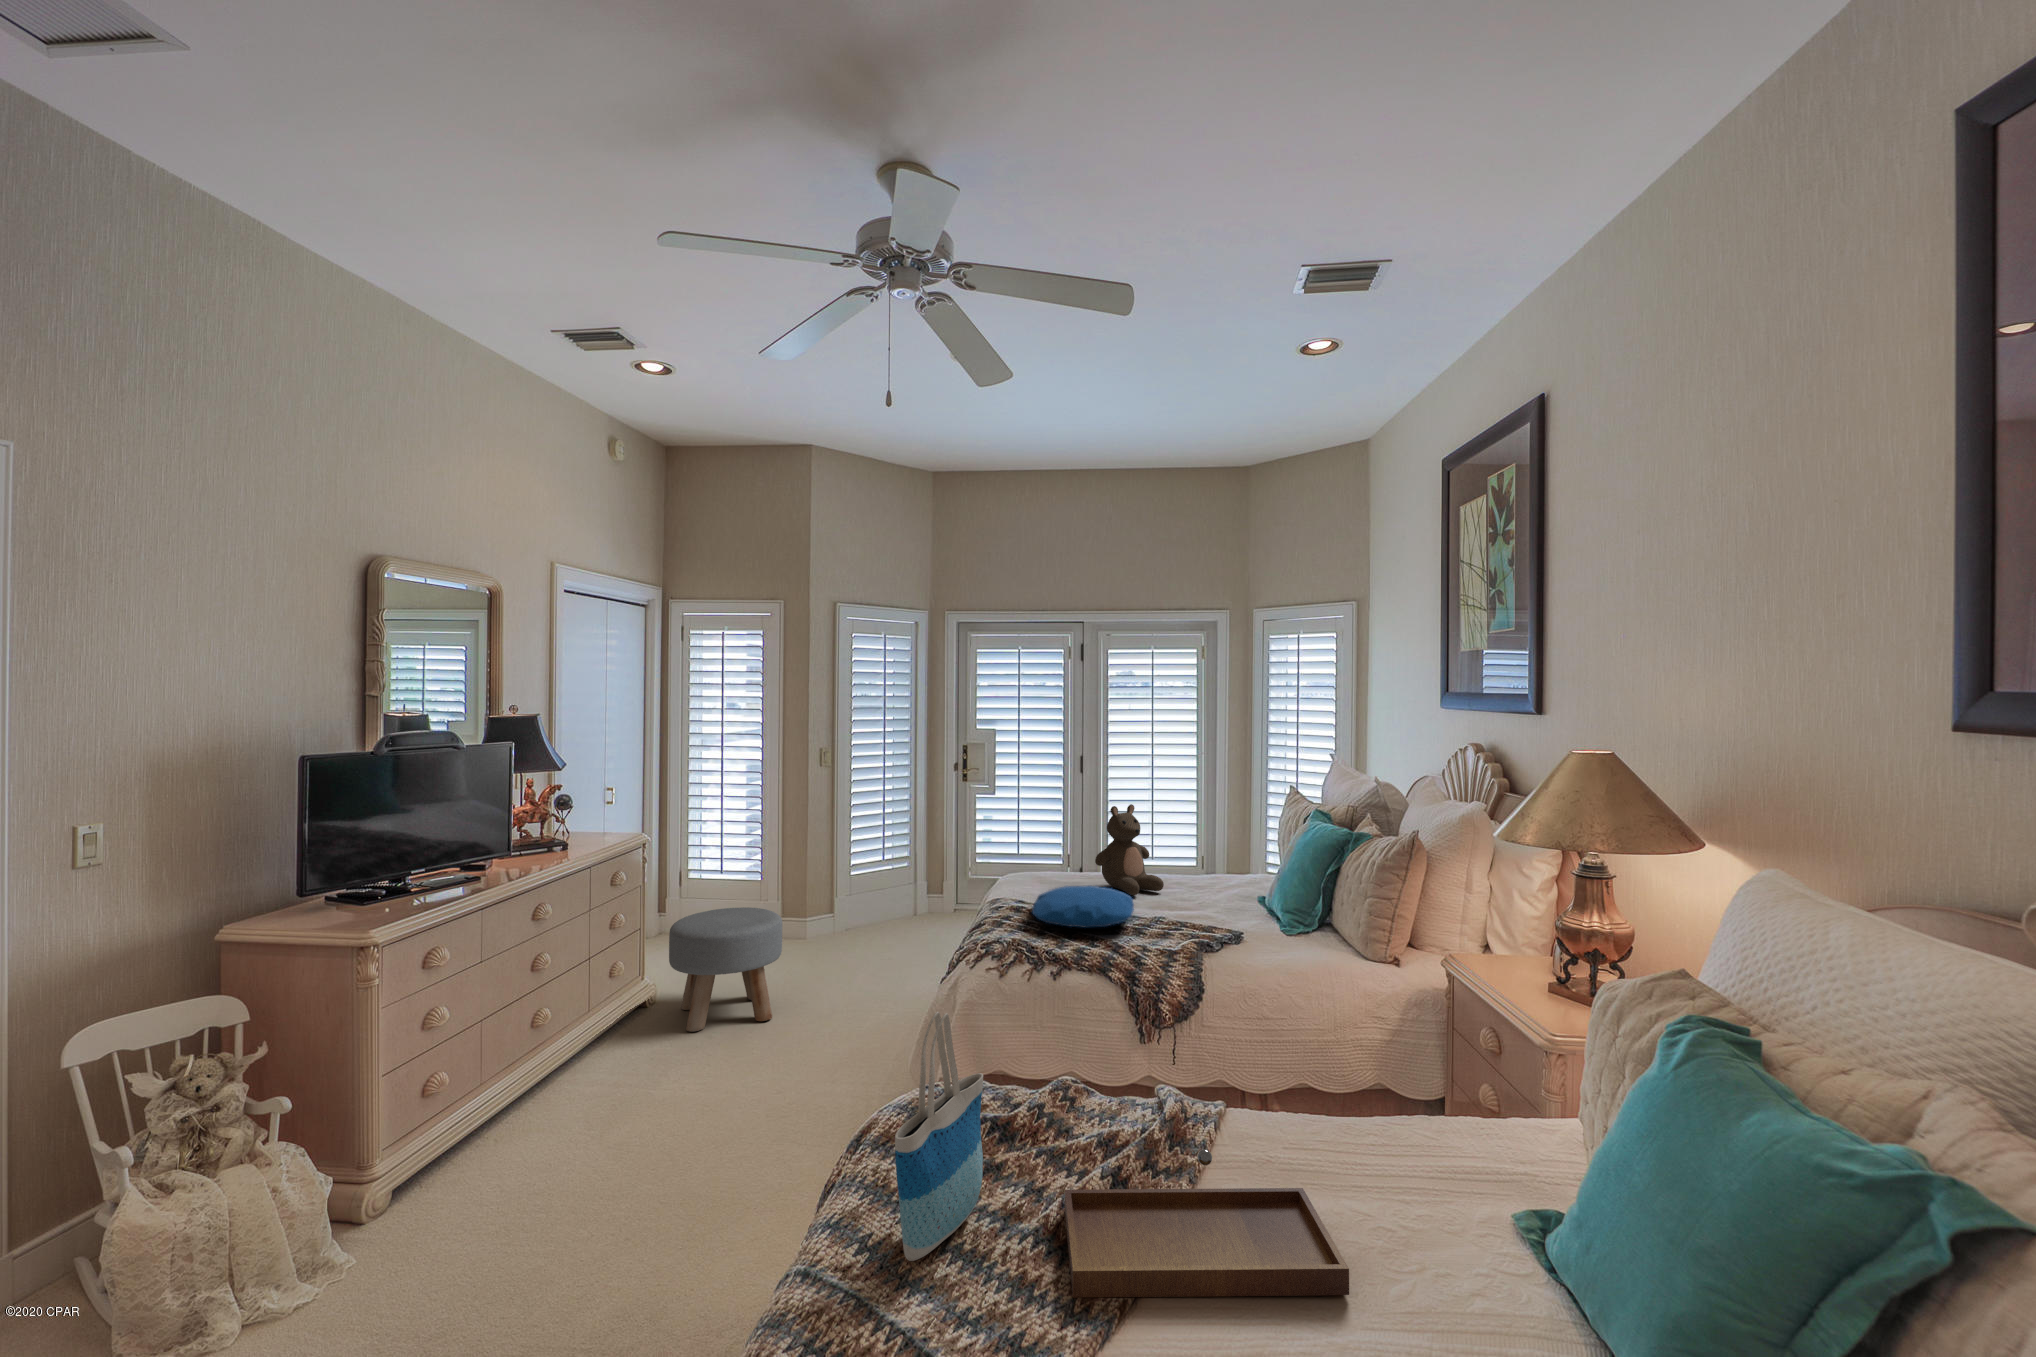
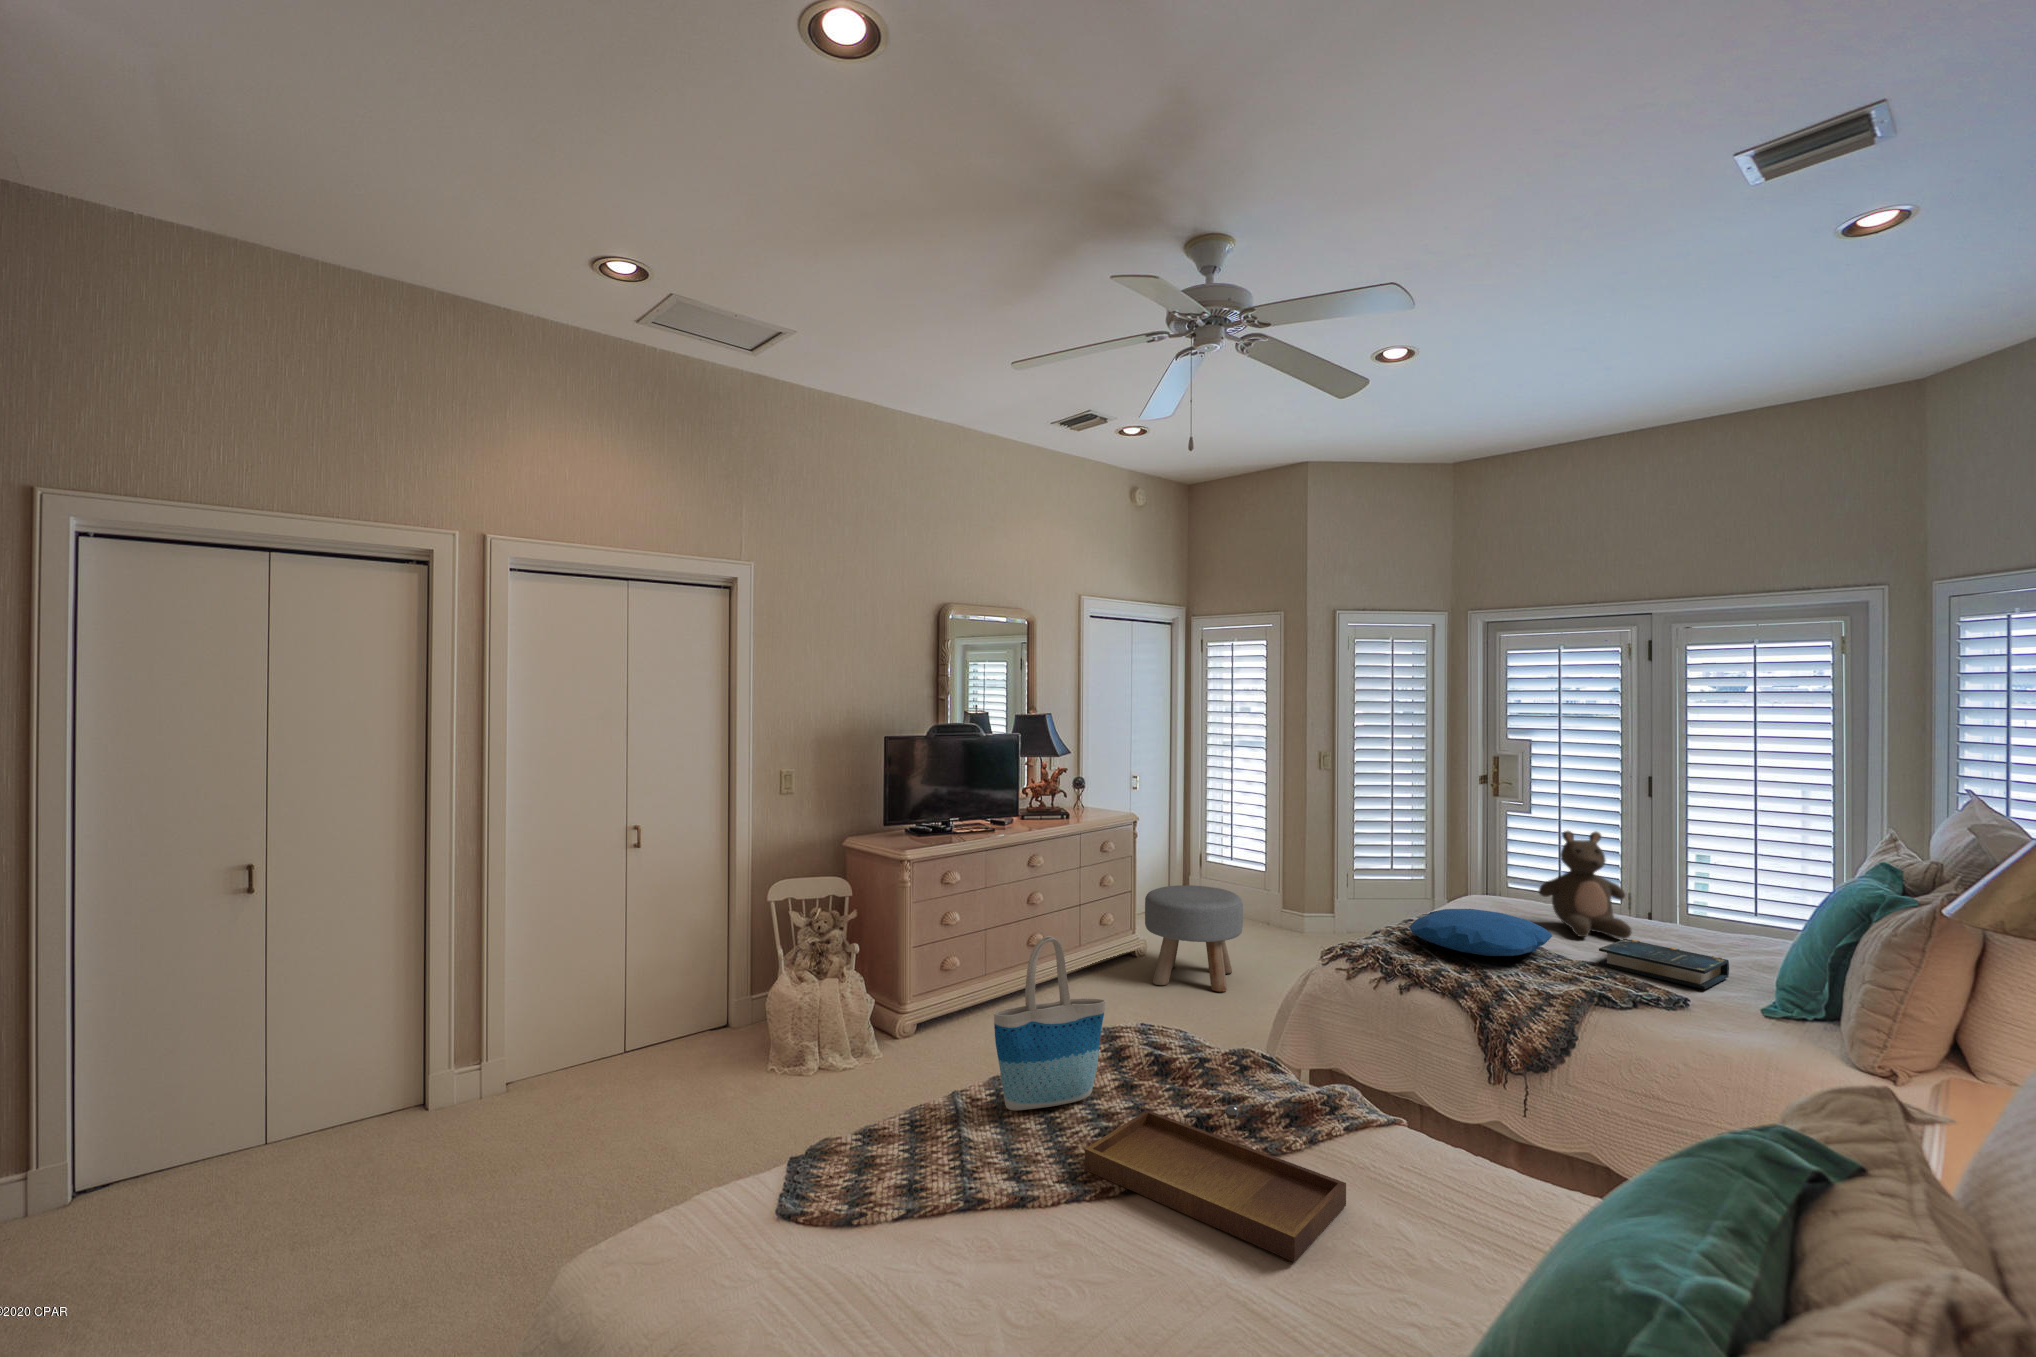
book: none [1168,891,1244,921] -> present [1599,939,1729,989]

